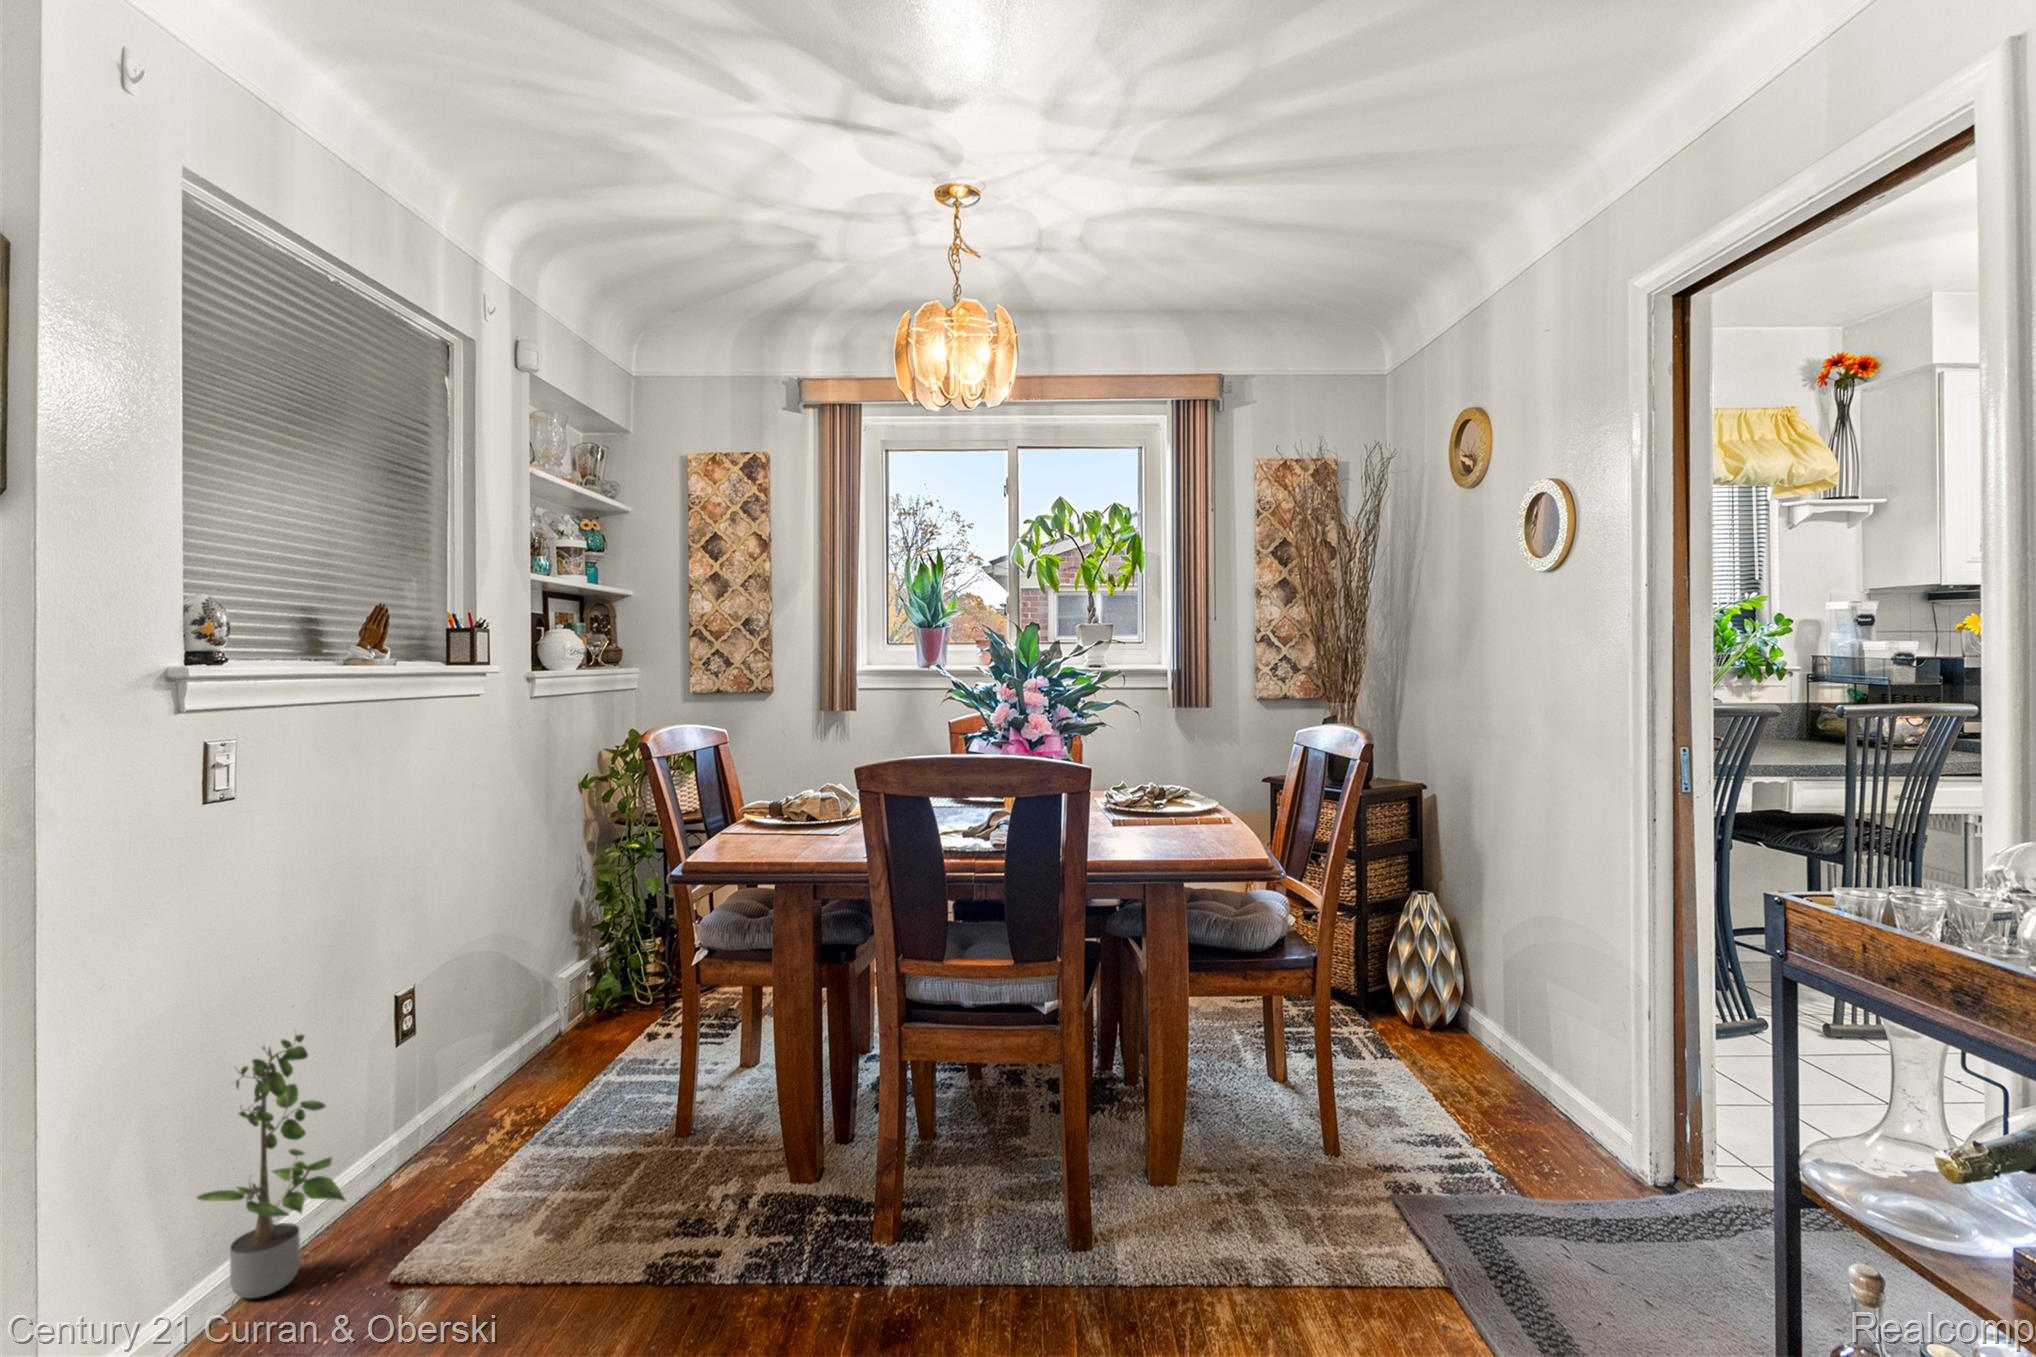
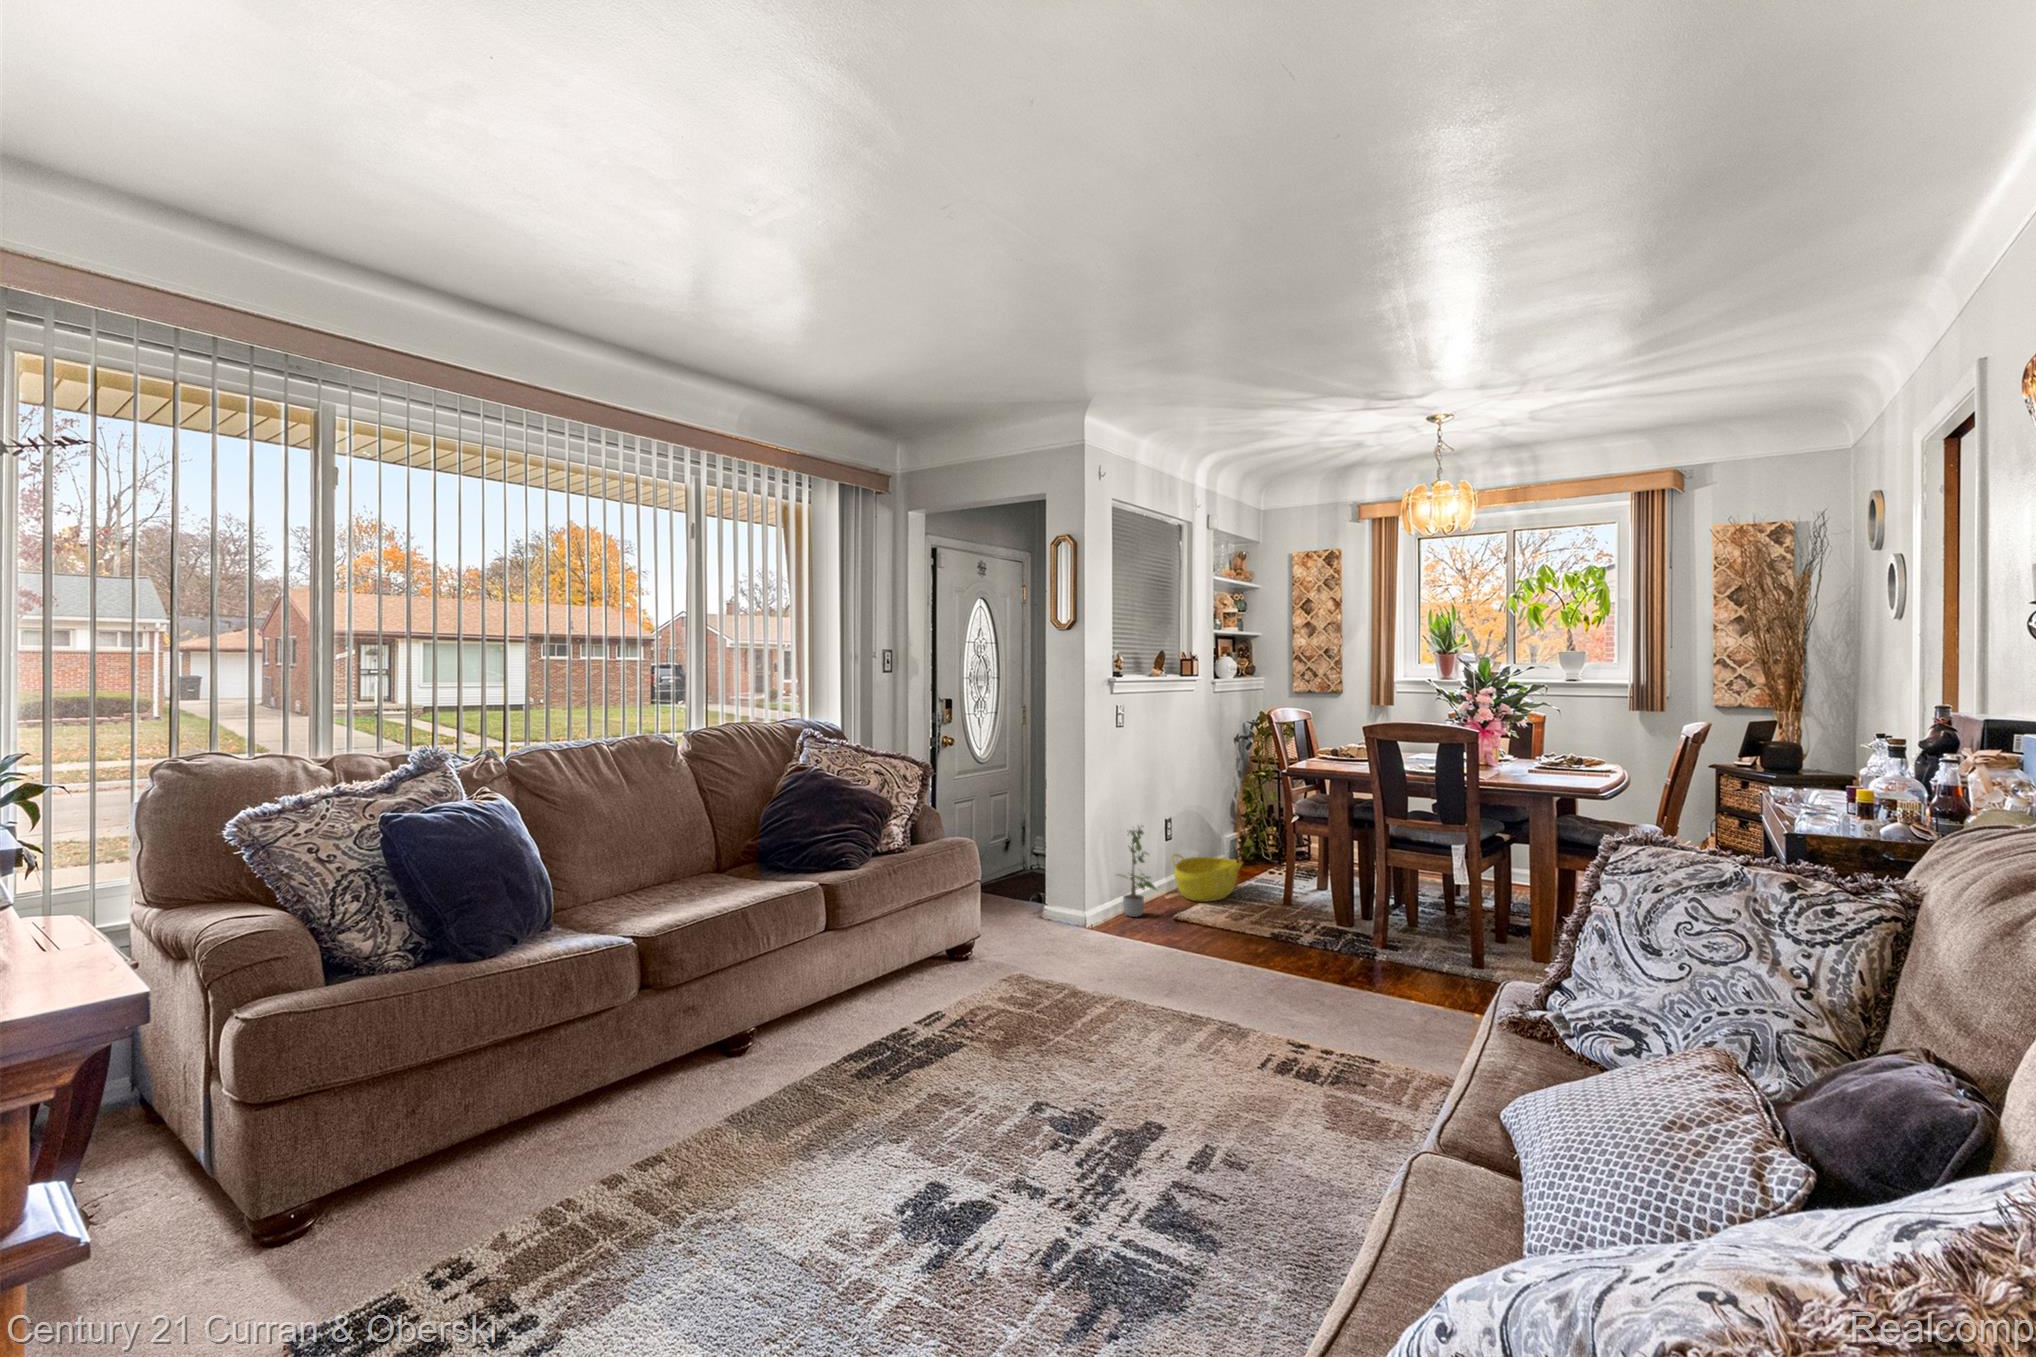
basket: none [413,1039,587,1171] -> present [1171,854,1242,902]

